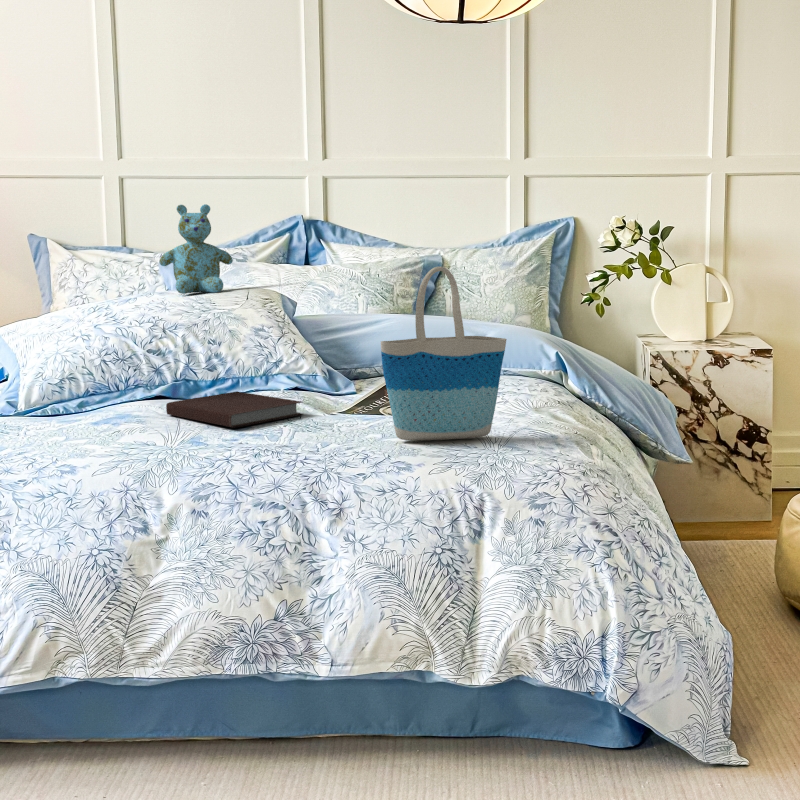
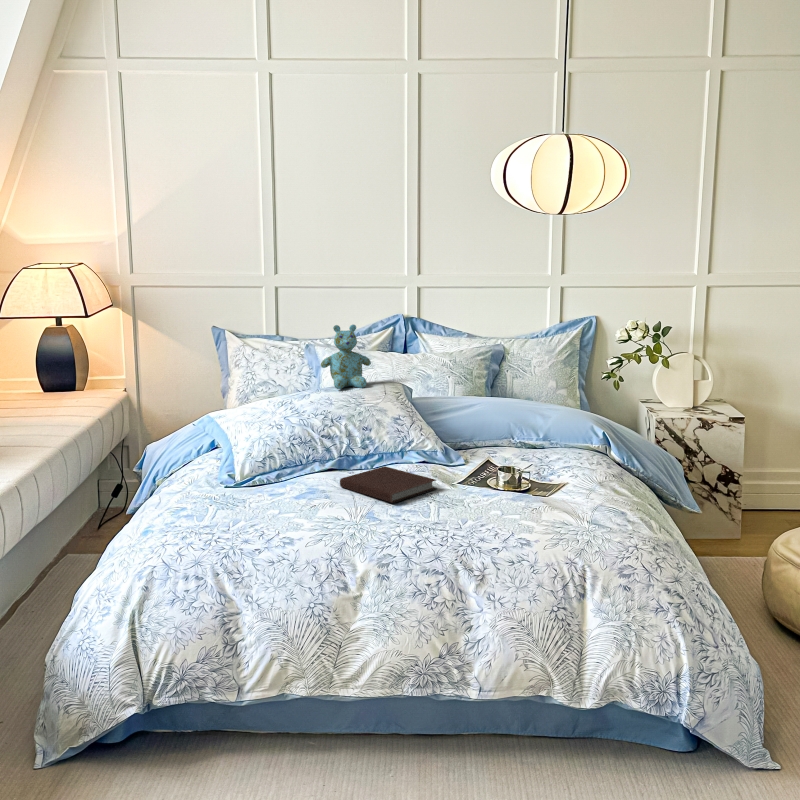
tote bag: present [381,266,507,440] -> none [506,398,594,519]

